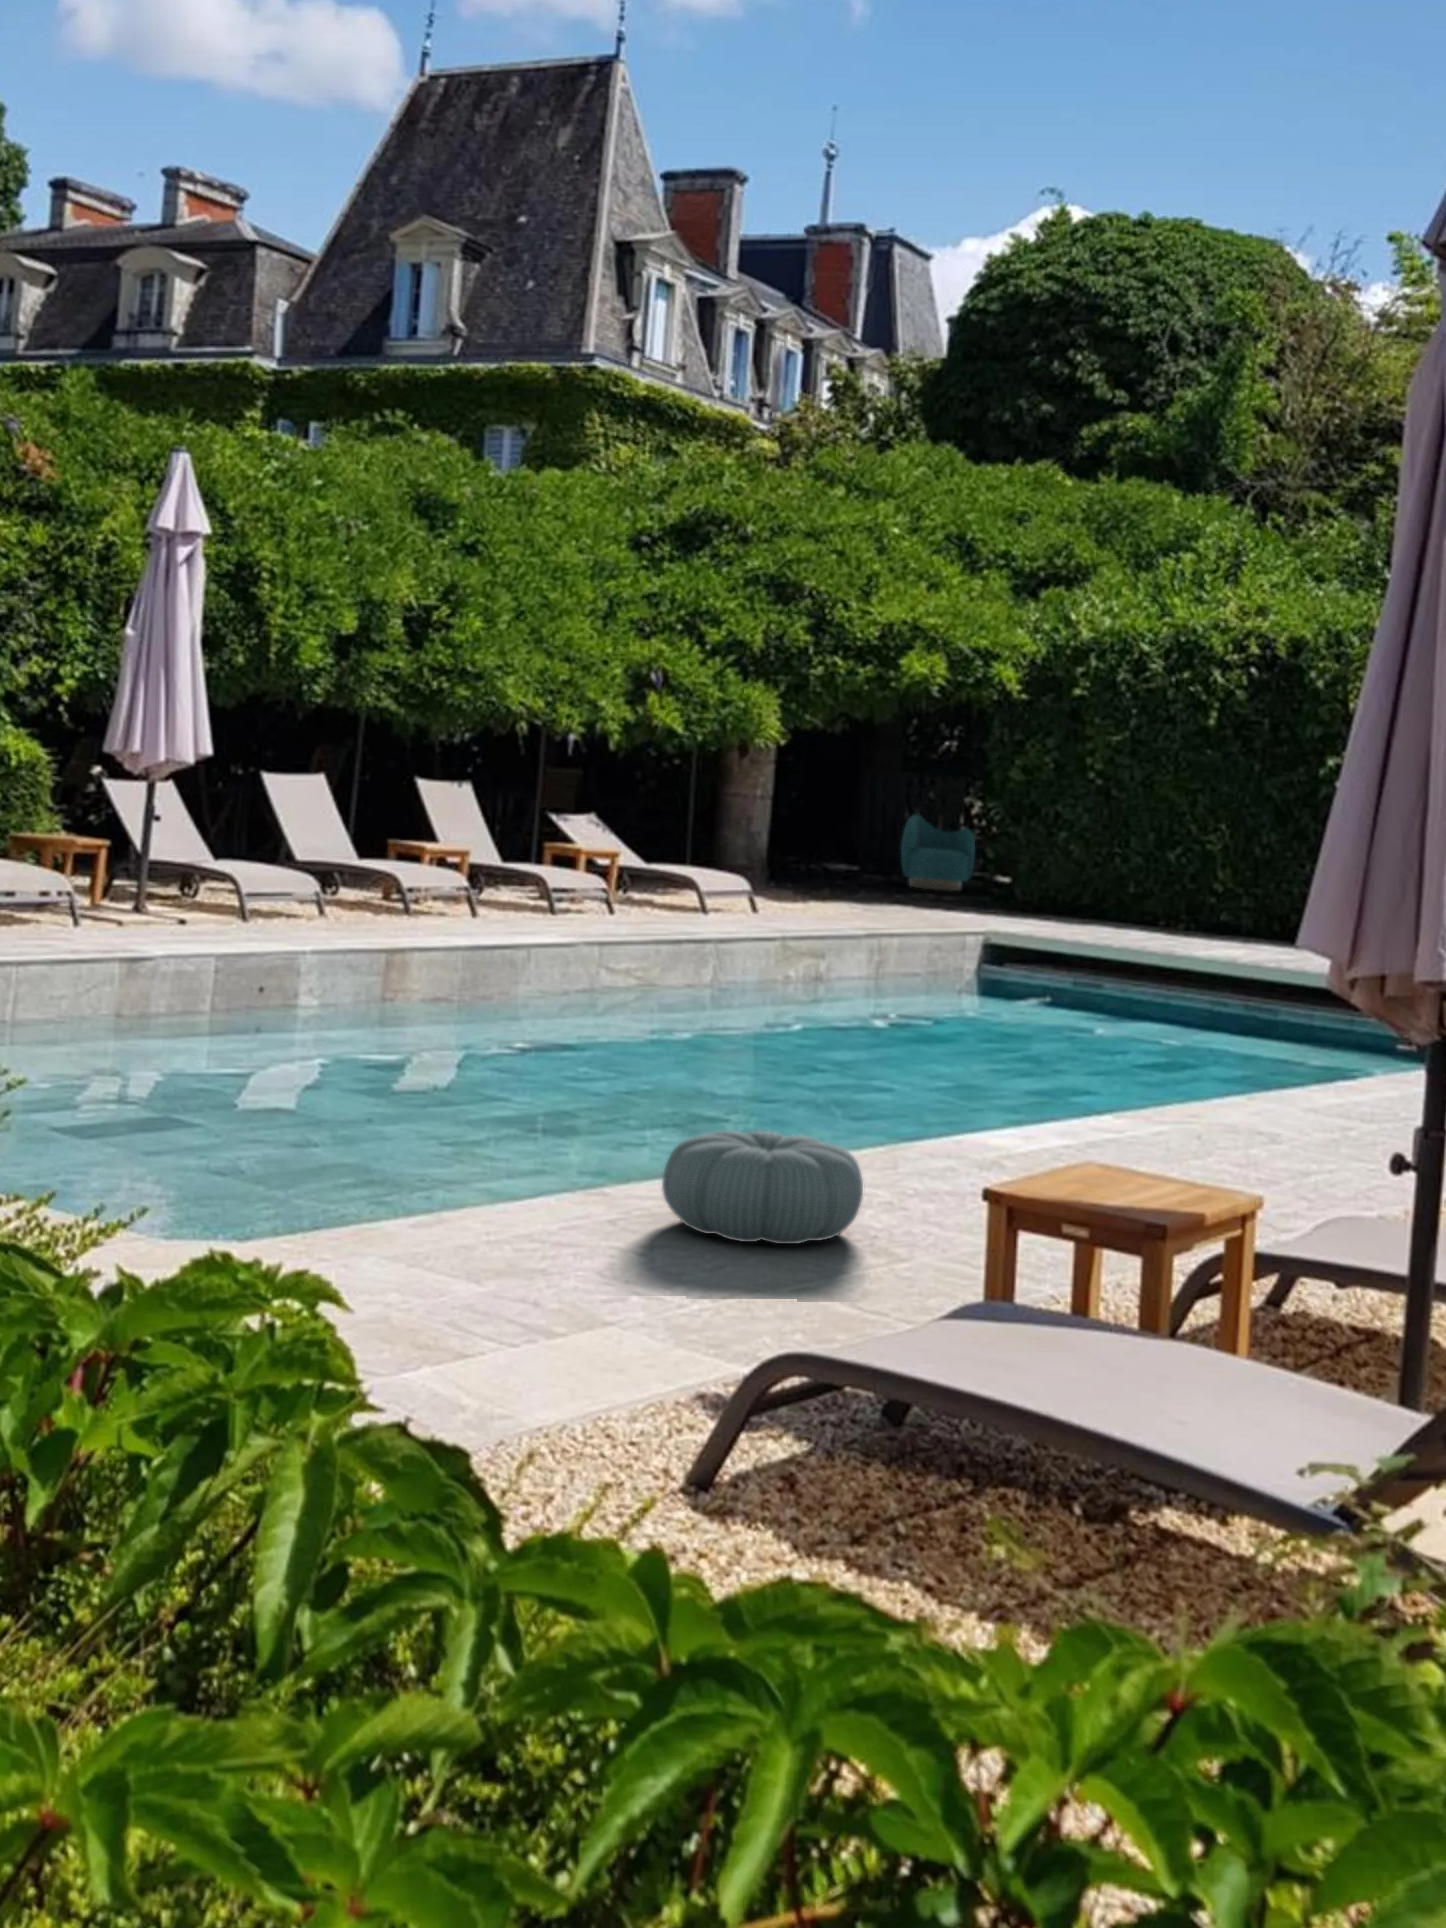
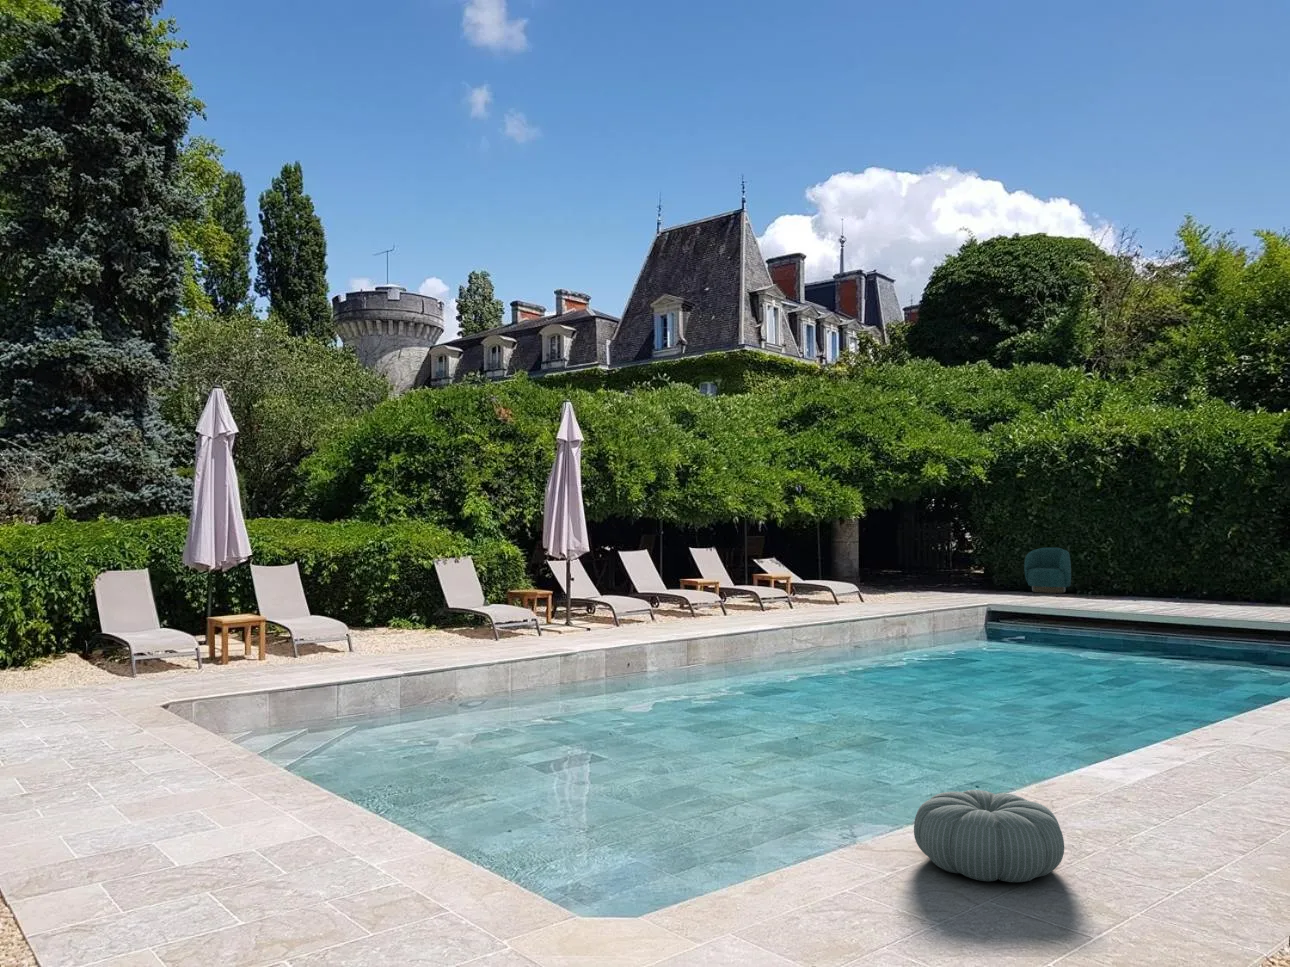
armchair: present [901,815,975,891] -> present [1024,547,1071,593]

